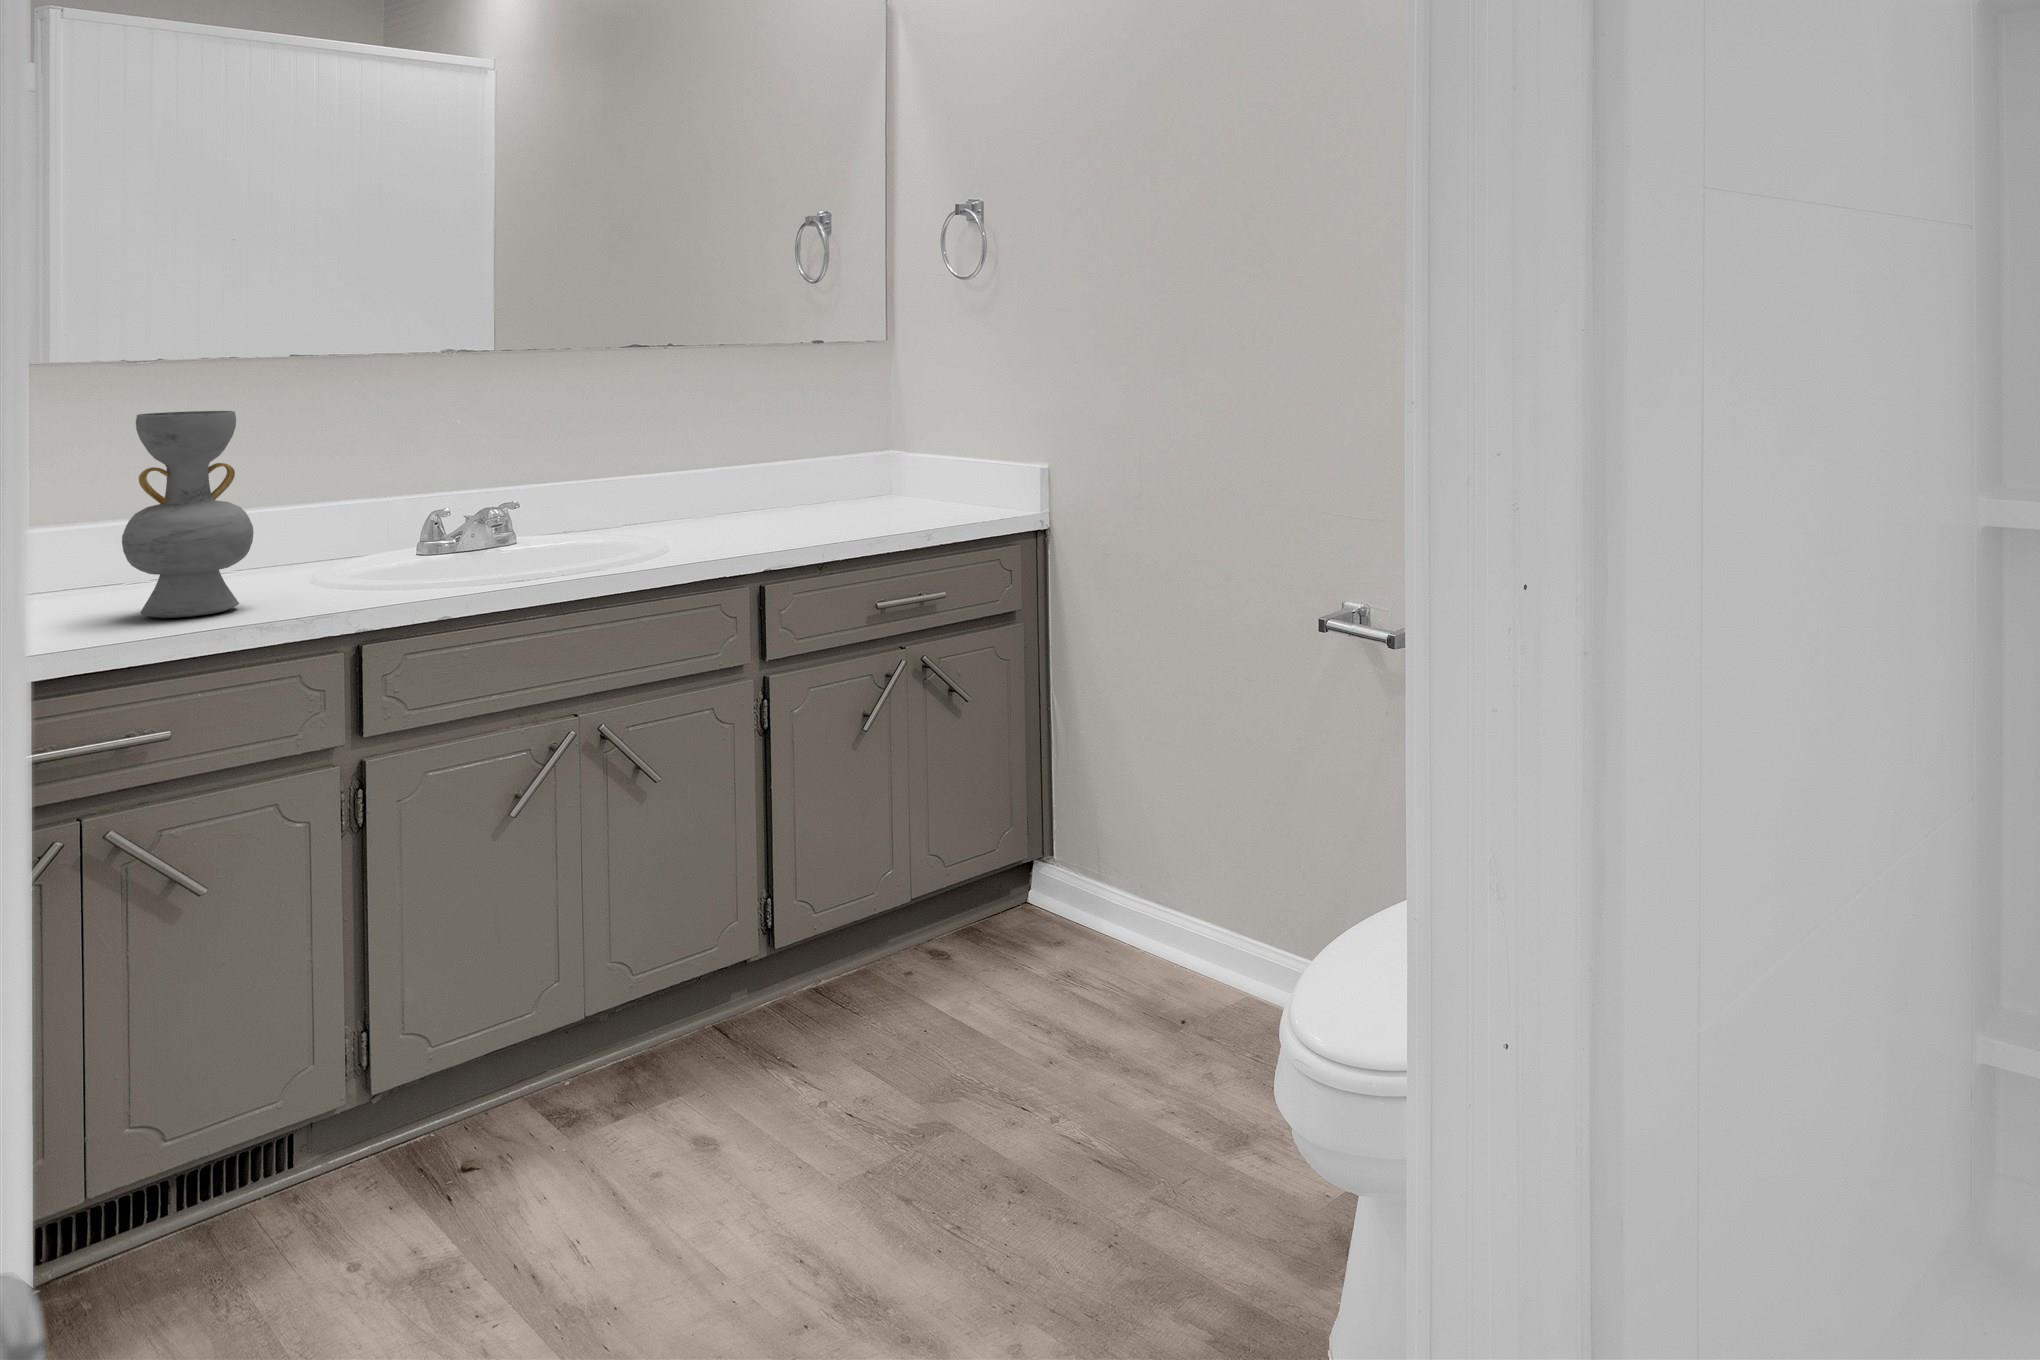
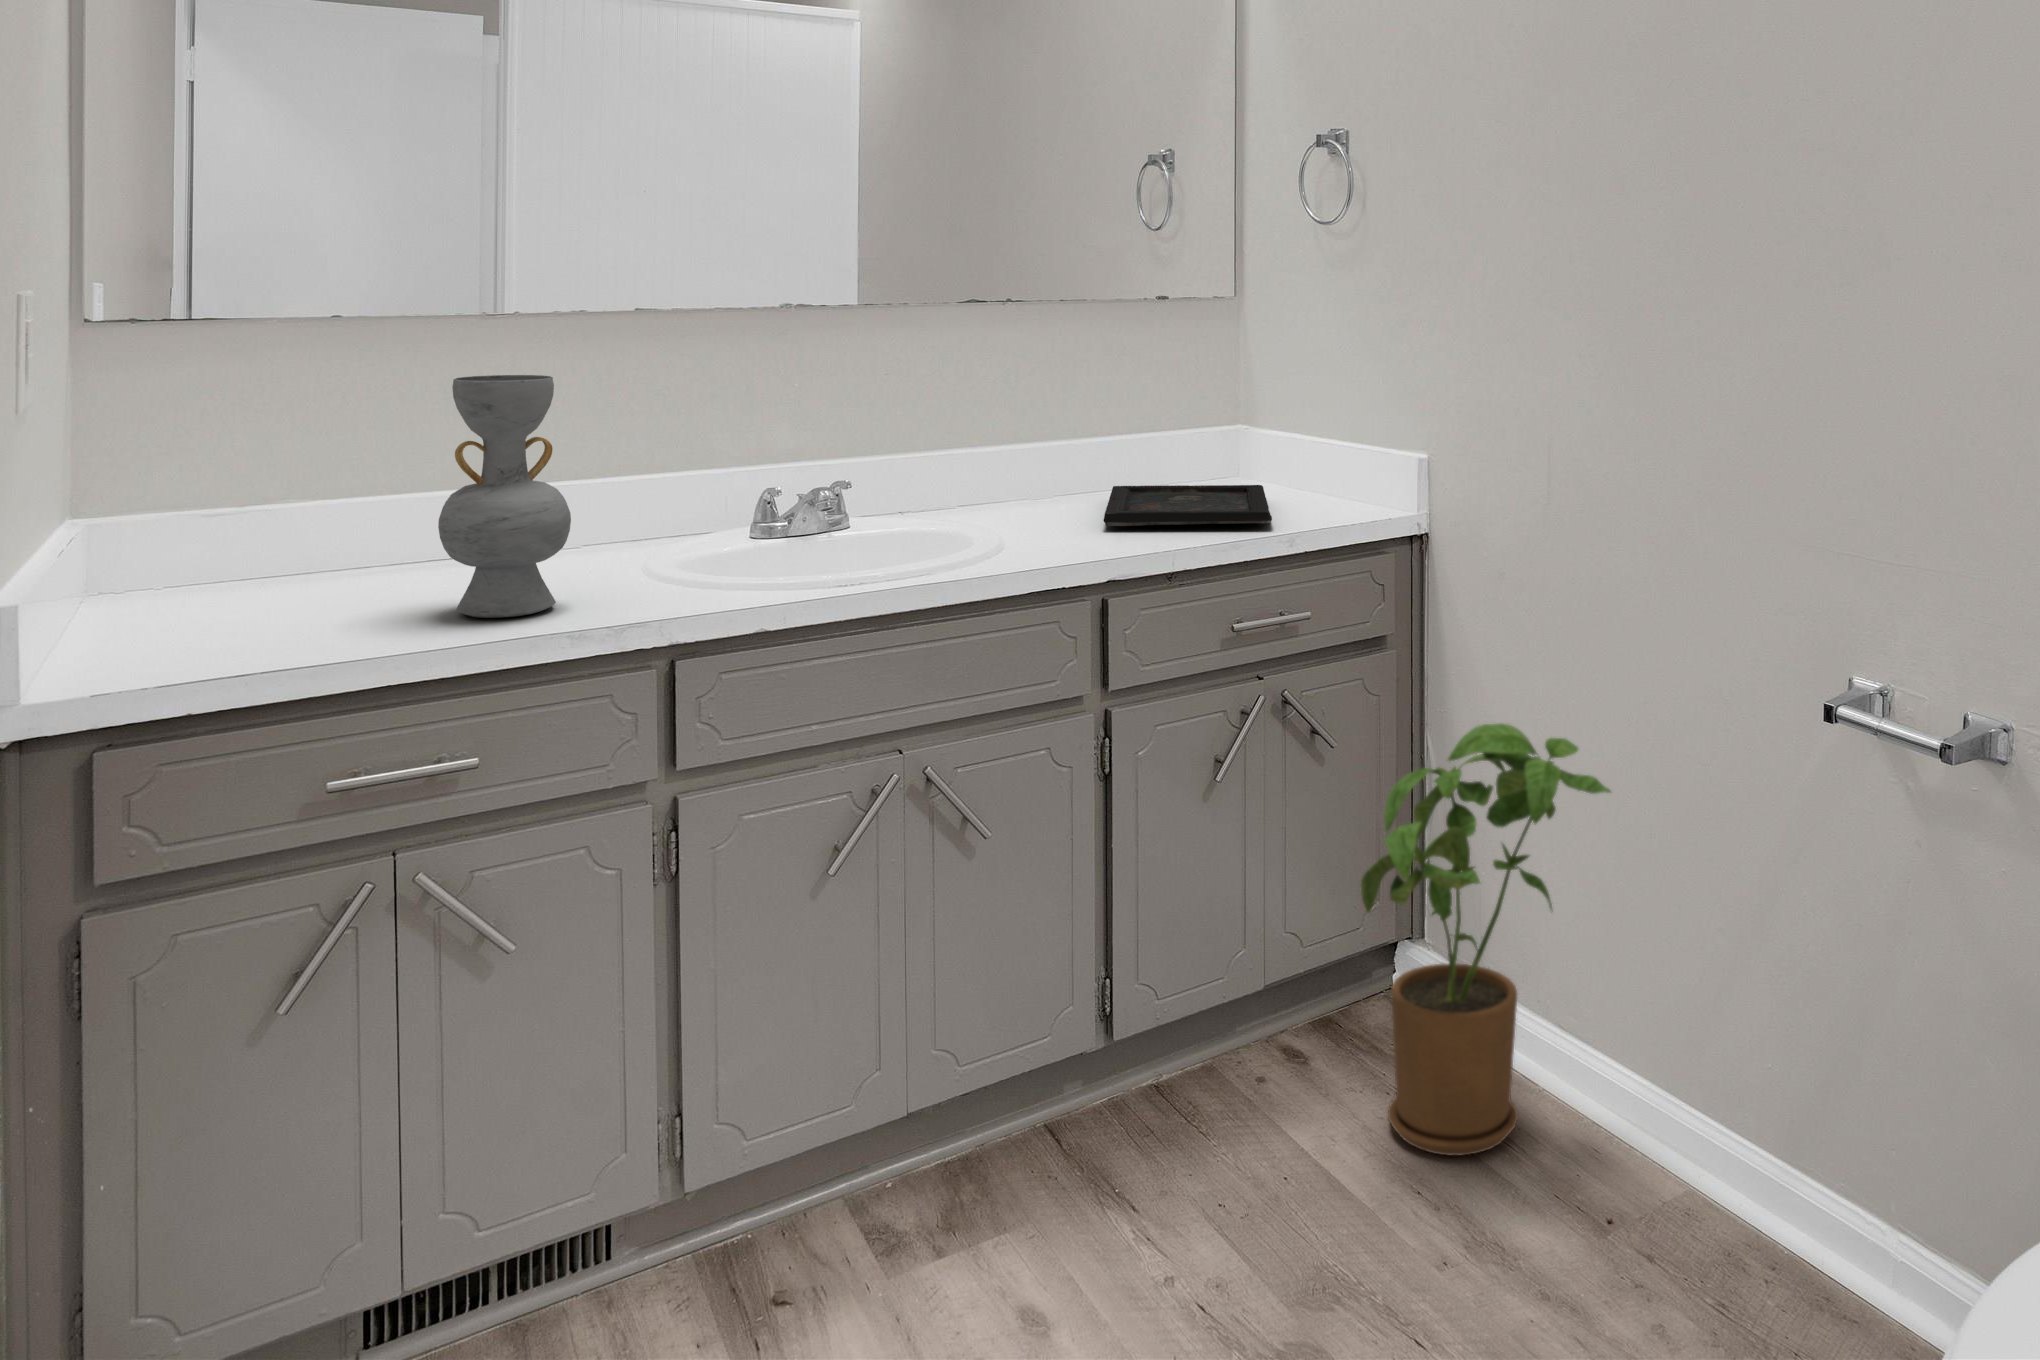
tray: none [761,495,912,529] -> present [1104,485,1272,526]
house plant: none [982,662,1183,1007] -> present [1361,723,1611,1155]

